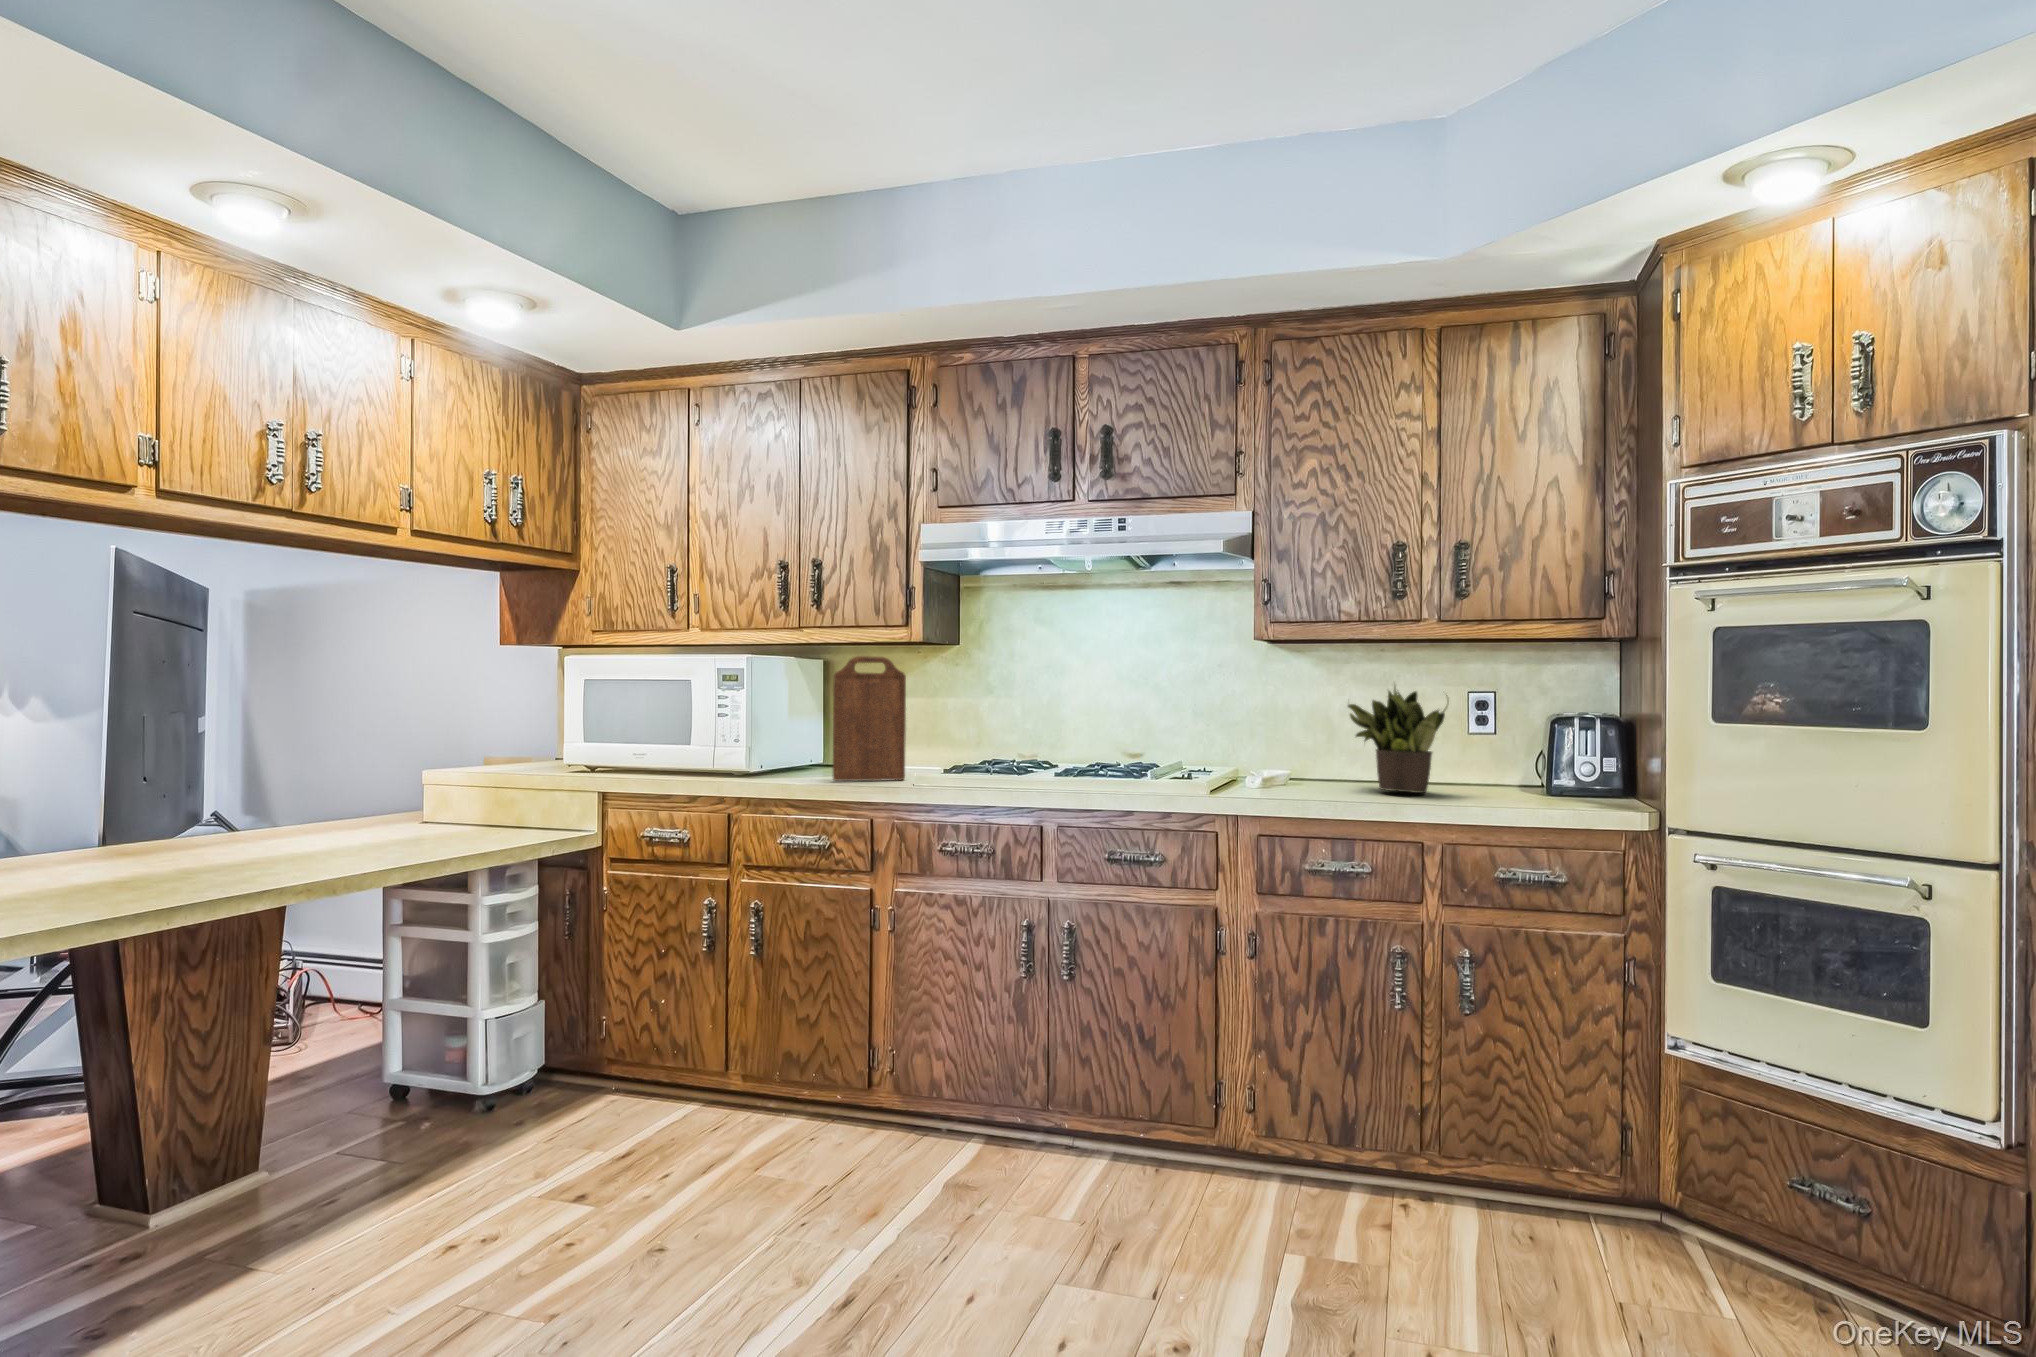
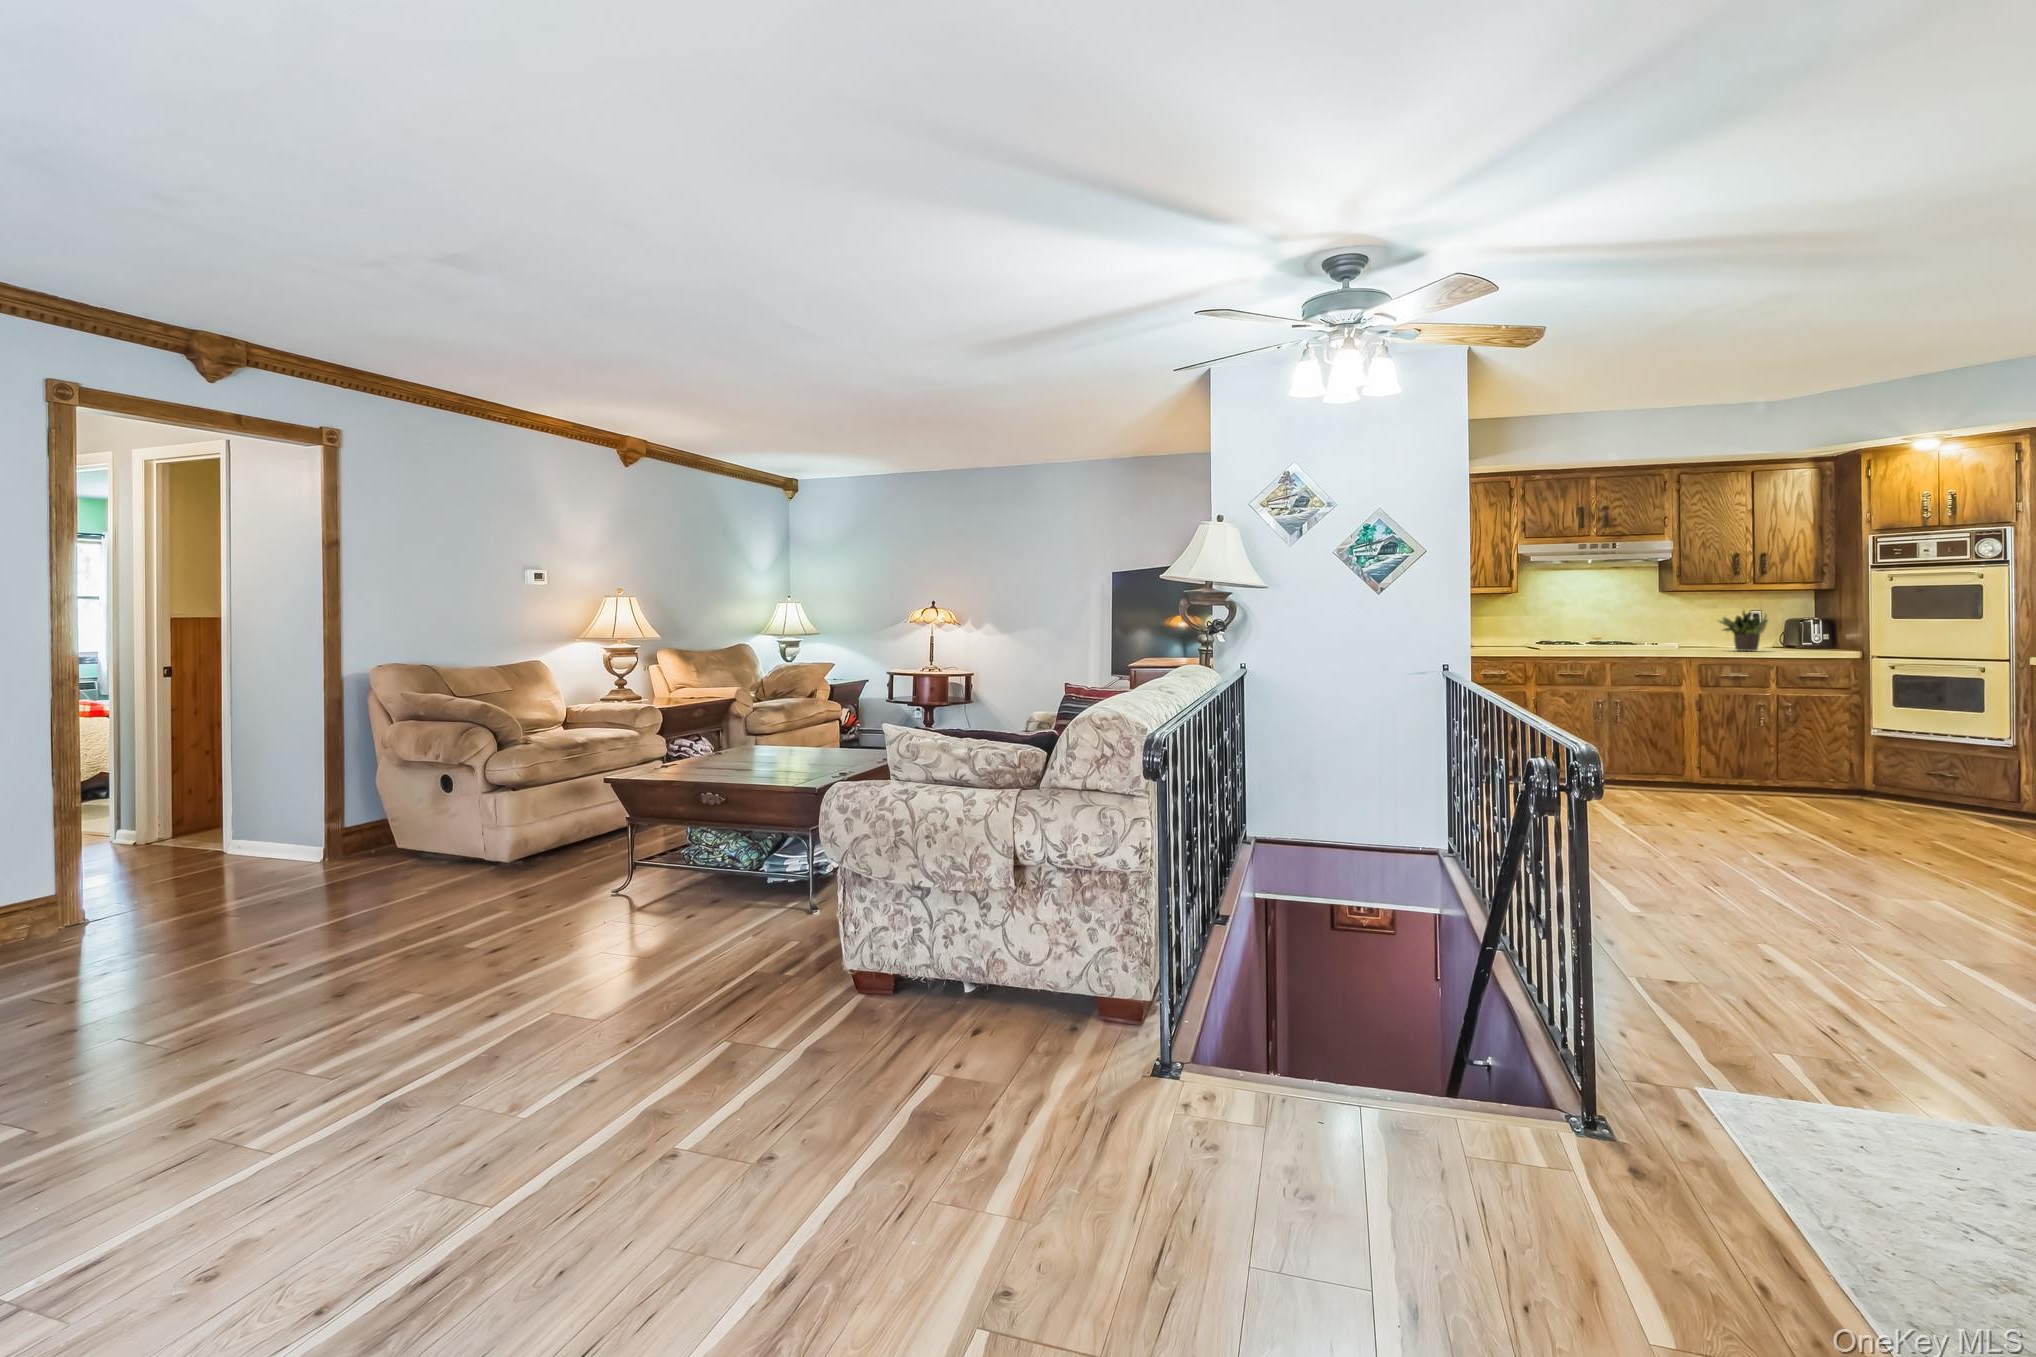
cutting board: present [833,656,906,781] -> none [1509,603,1535,653]

